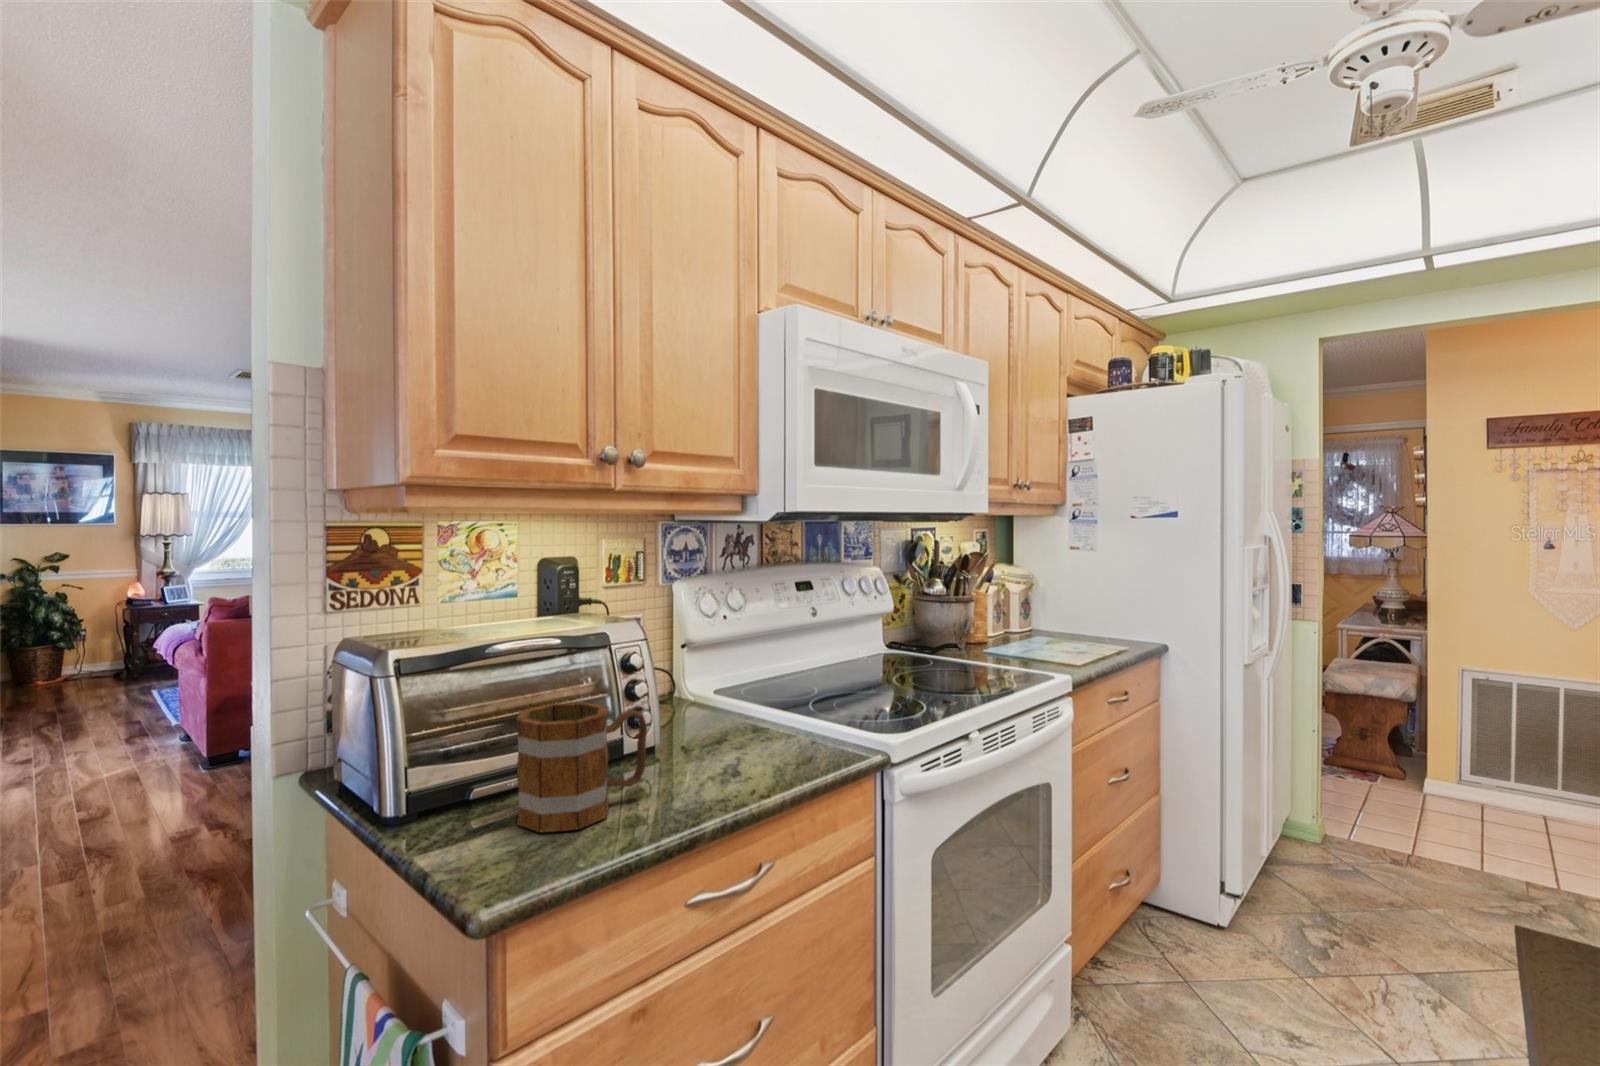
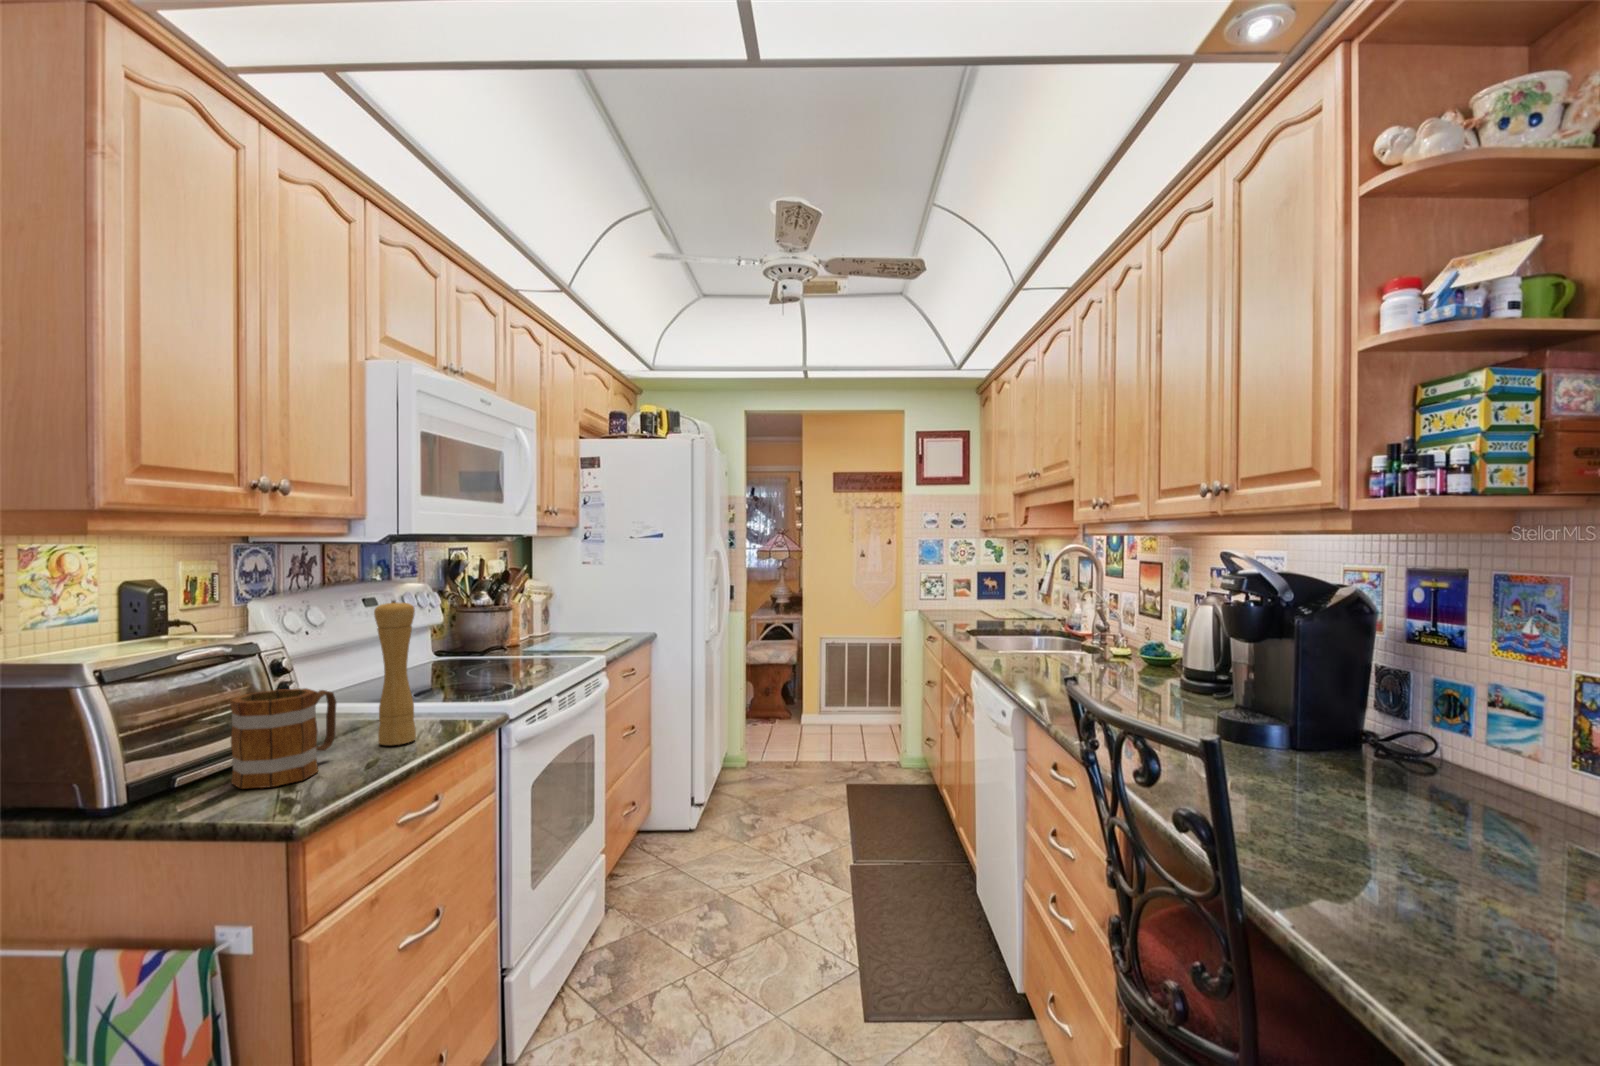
pepper mill: none [702,600,750,792] -> present [374,600,416,745]

